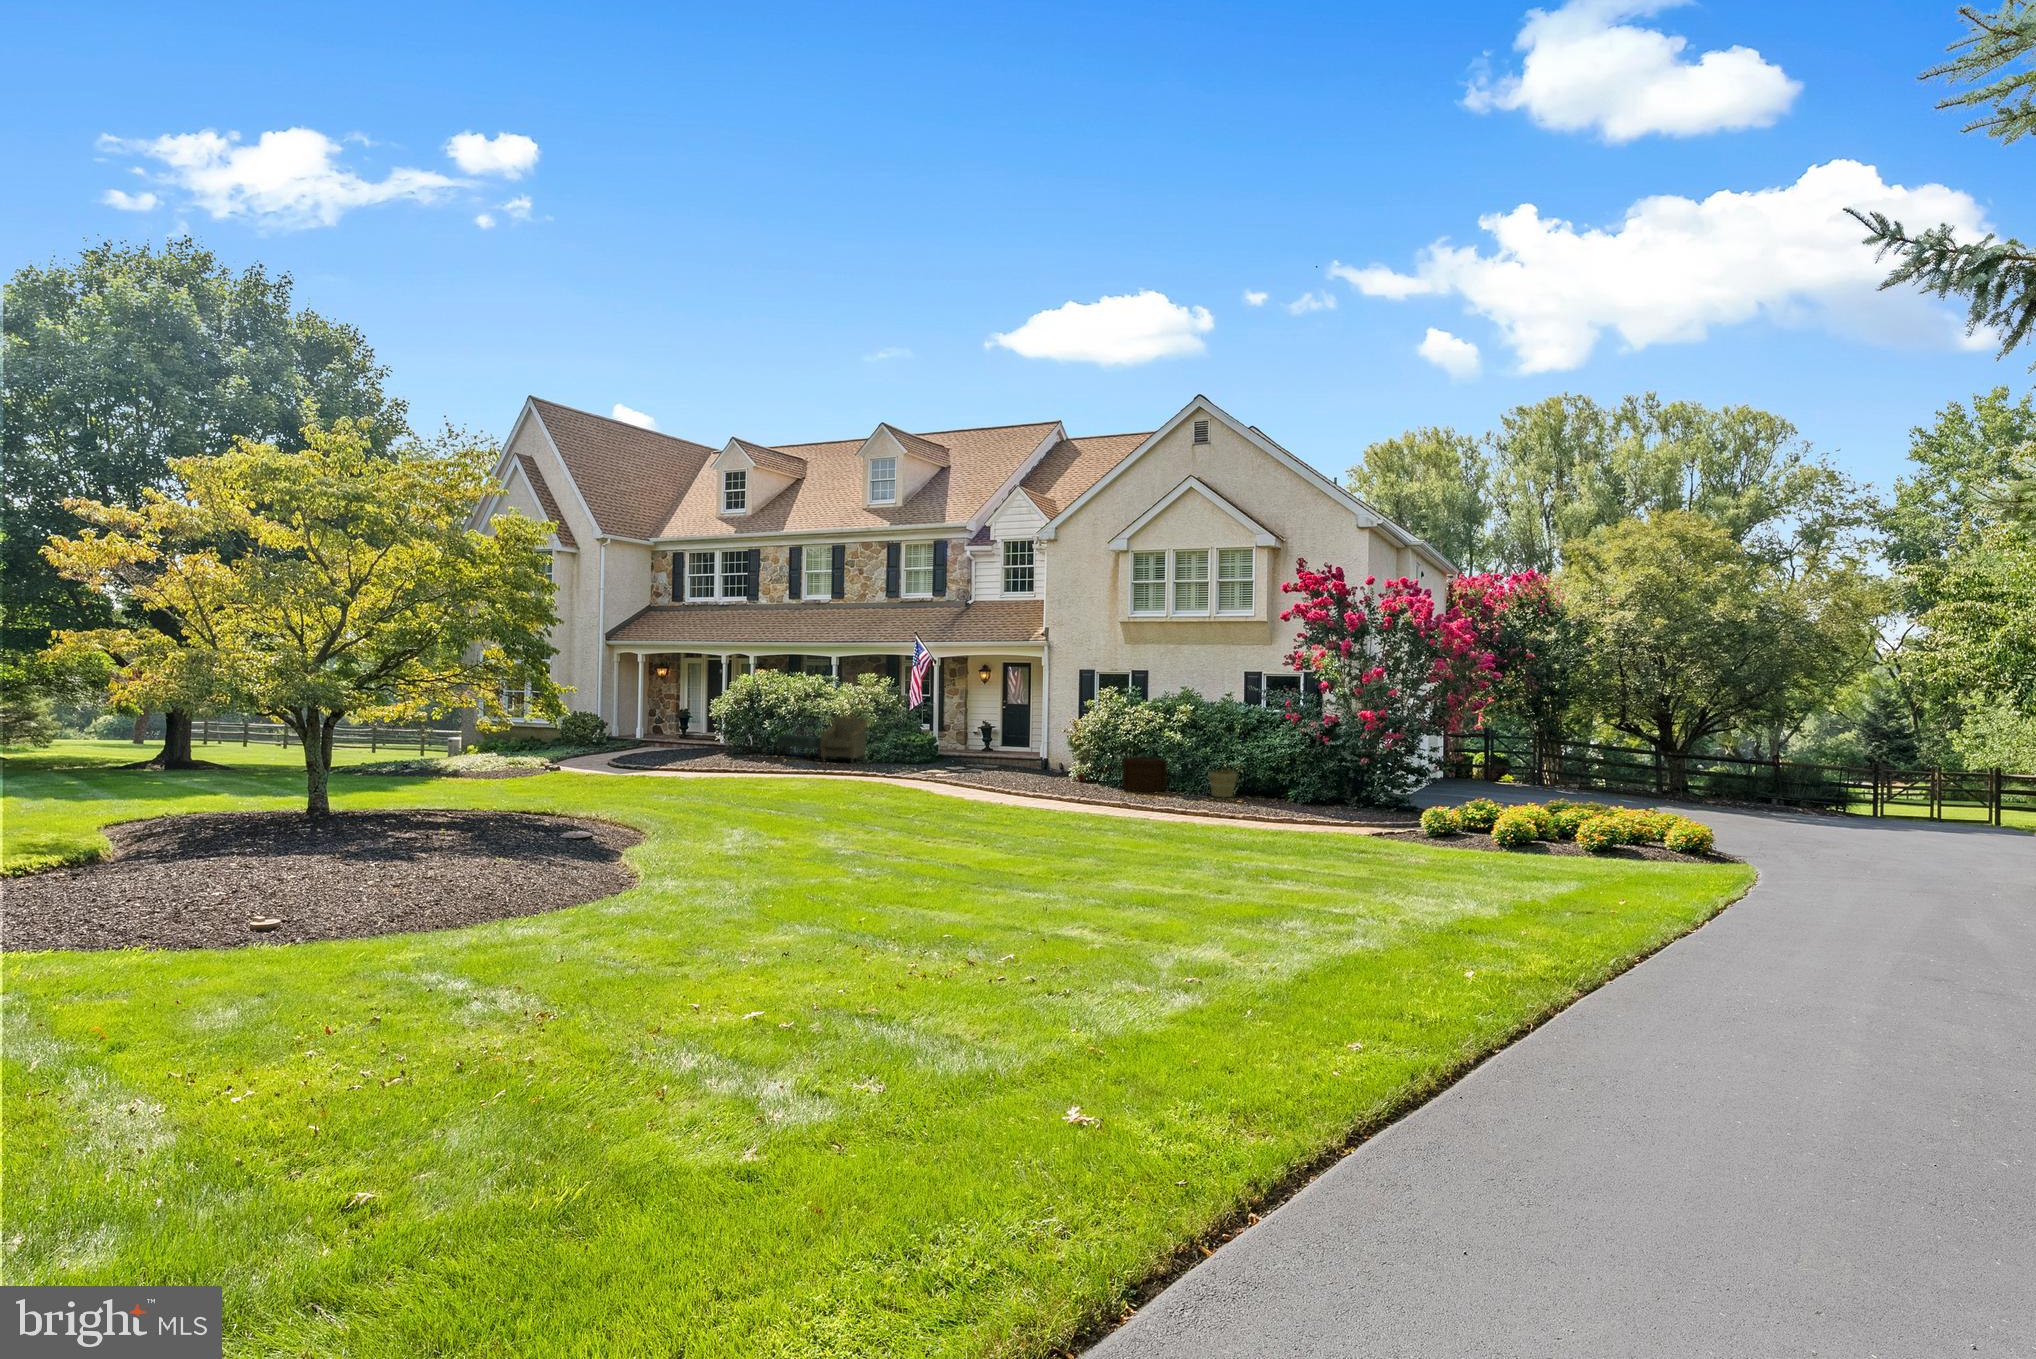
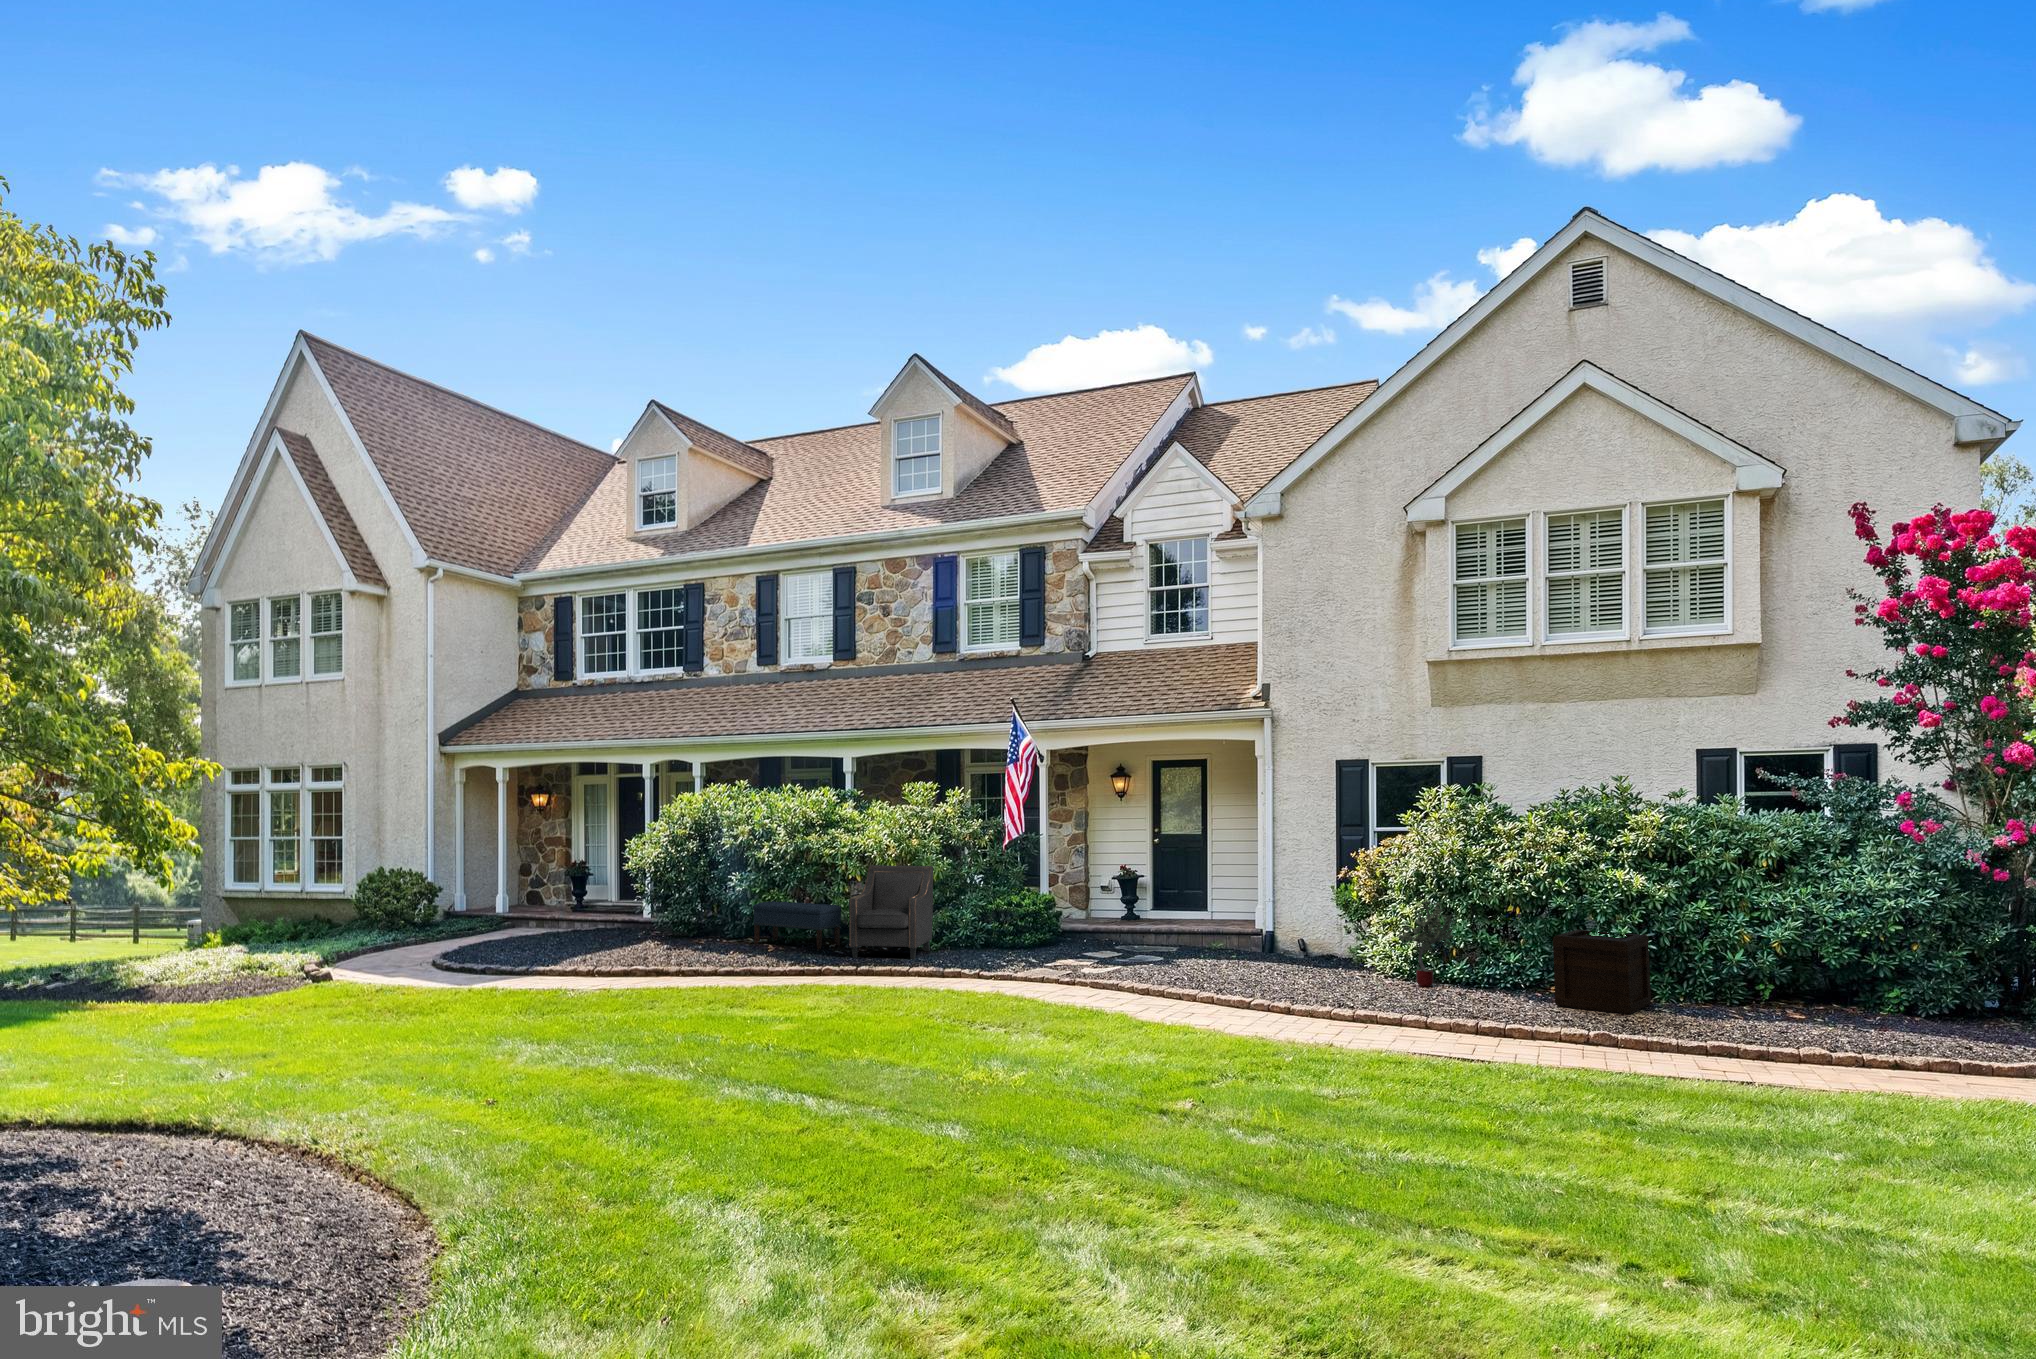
wooden bucket: present [1208,770,1237,797] -> none [1766,956,1844,1022]

